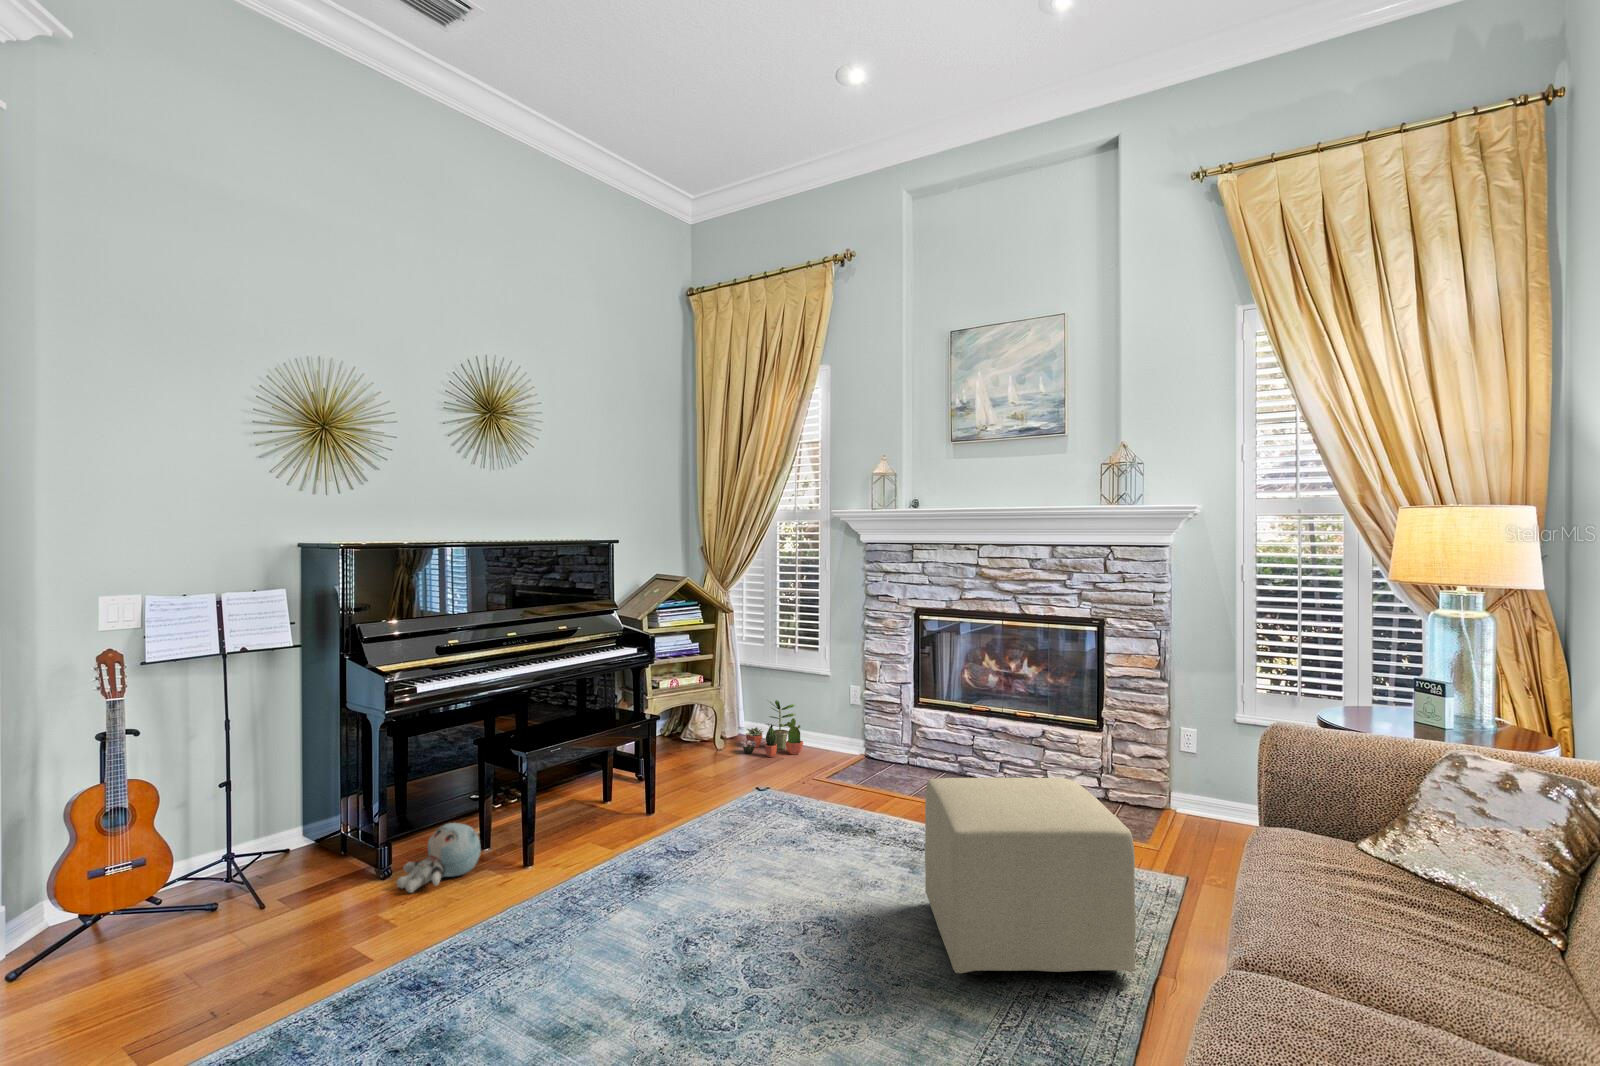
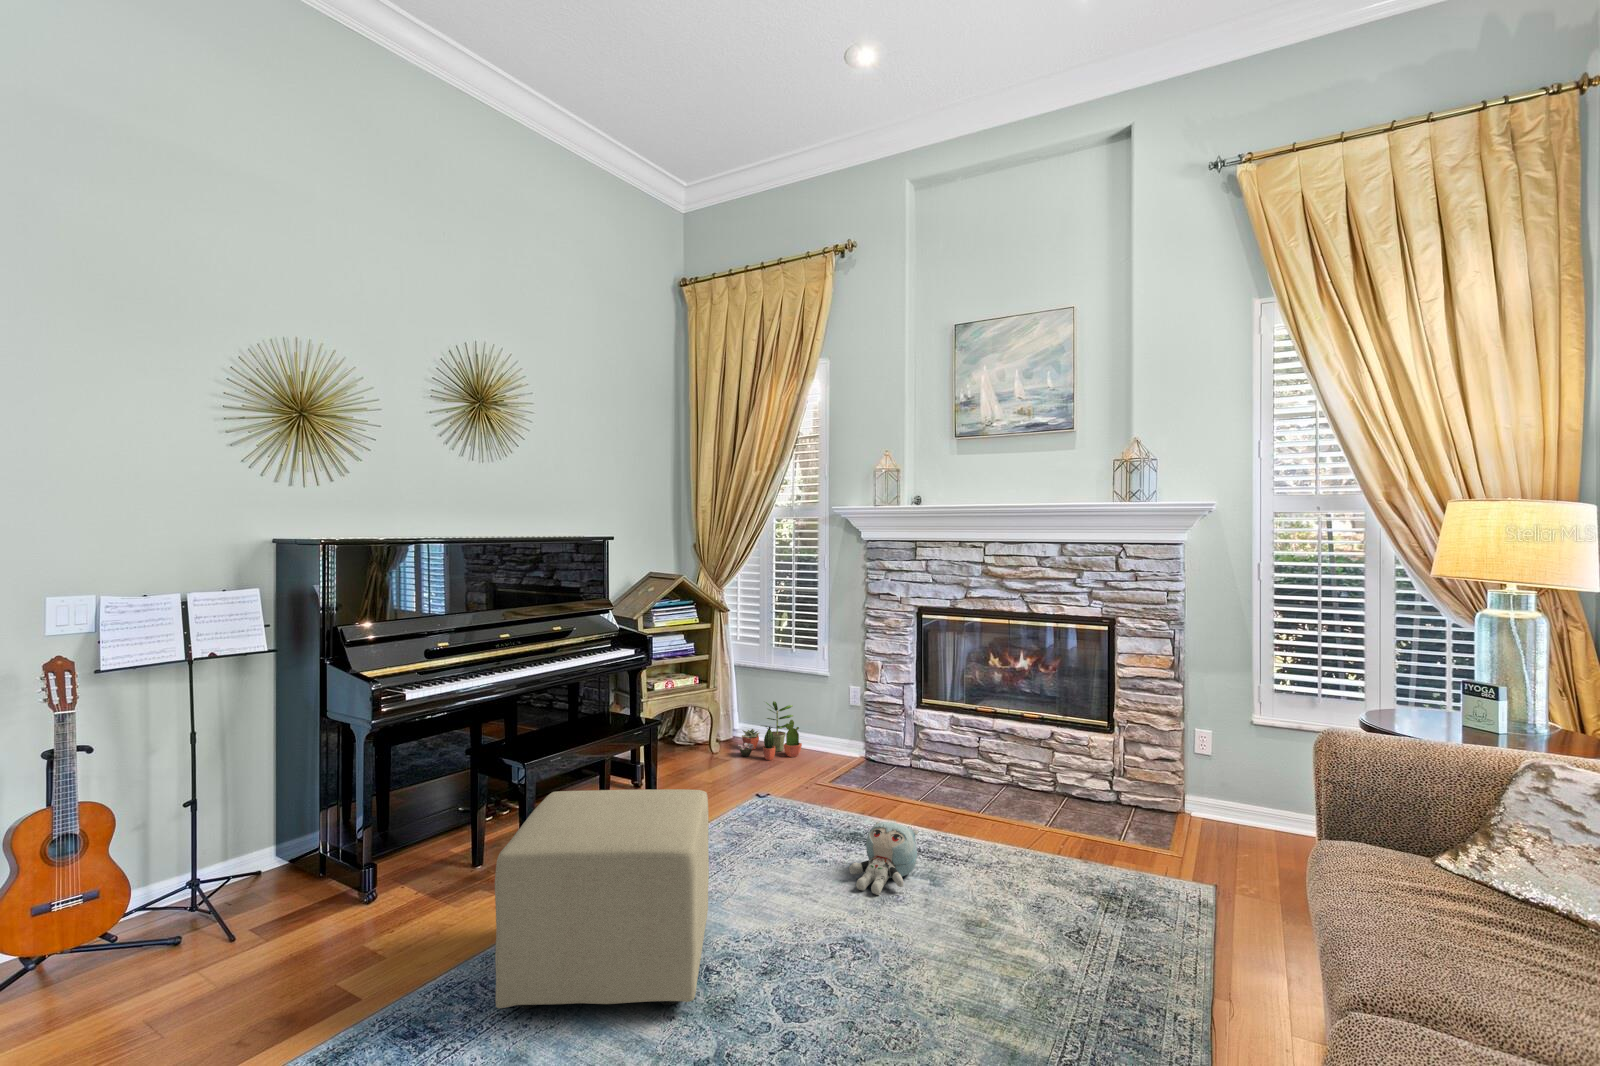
ottoman: present [925,778,1136,975] -> present [495,789,709,1009]
plush toy: present [396,823,481,893] -> present [849,822,918,895]

